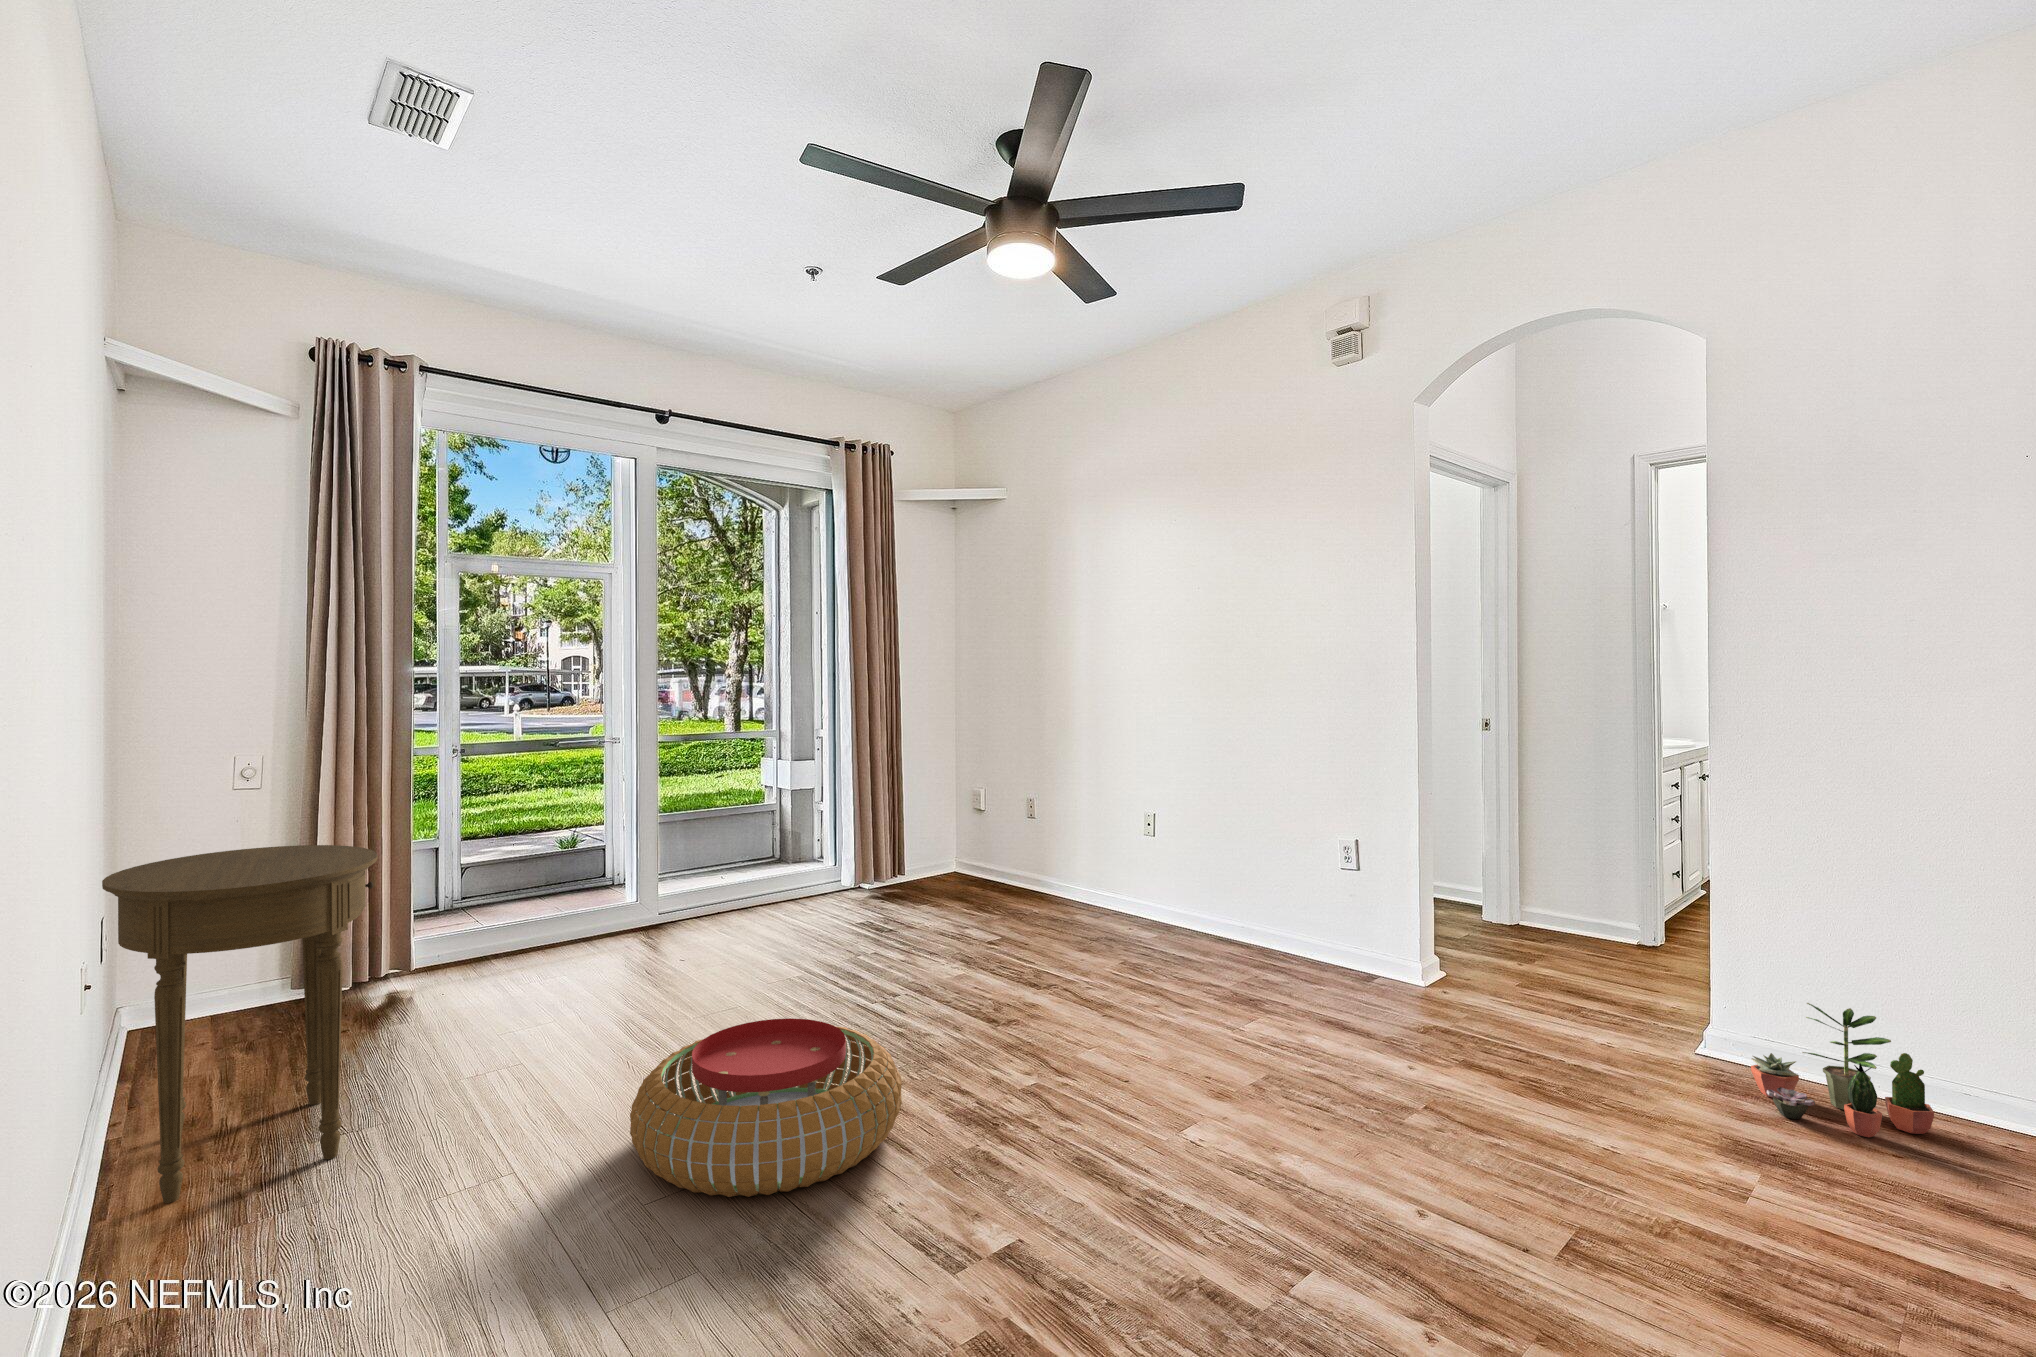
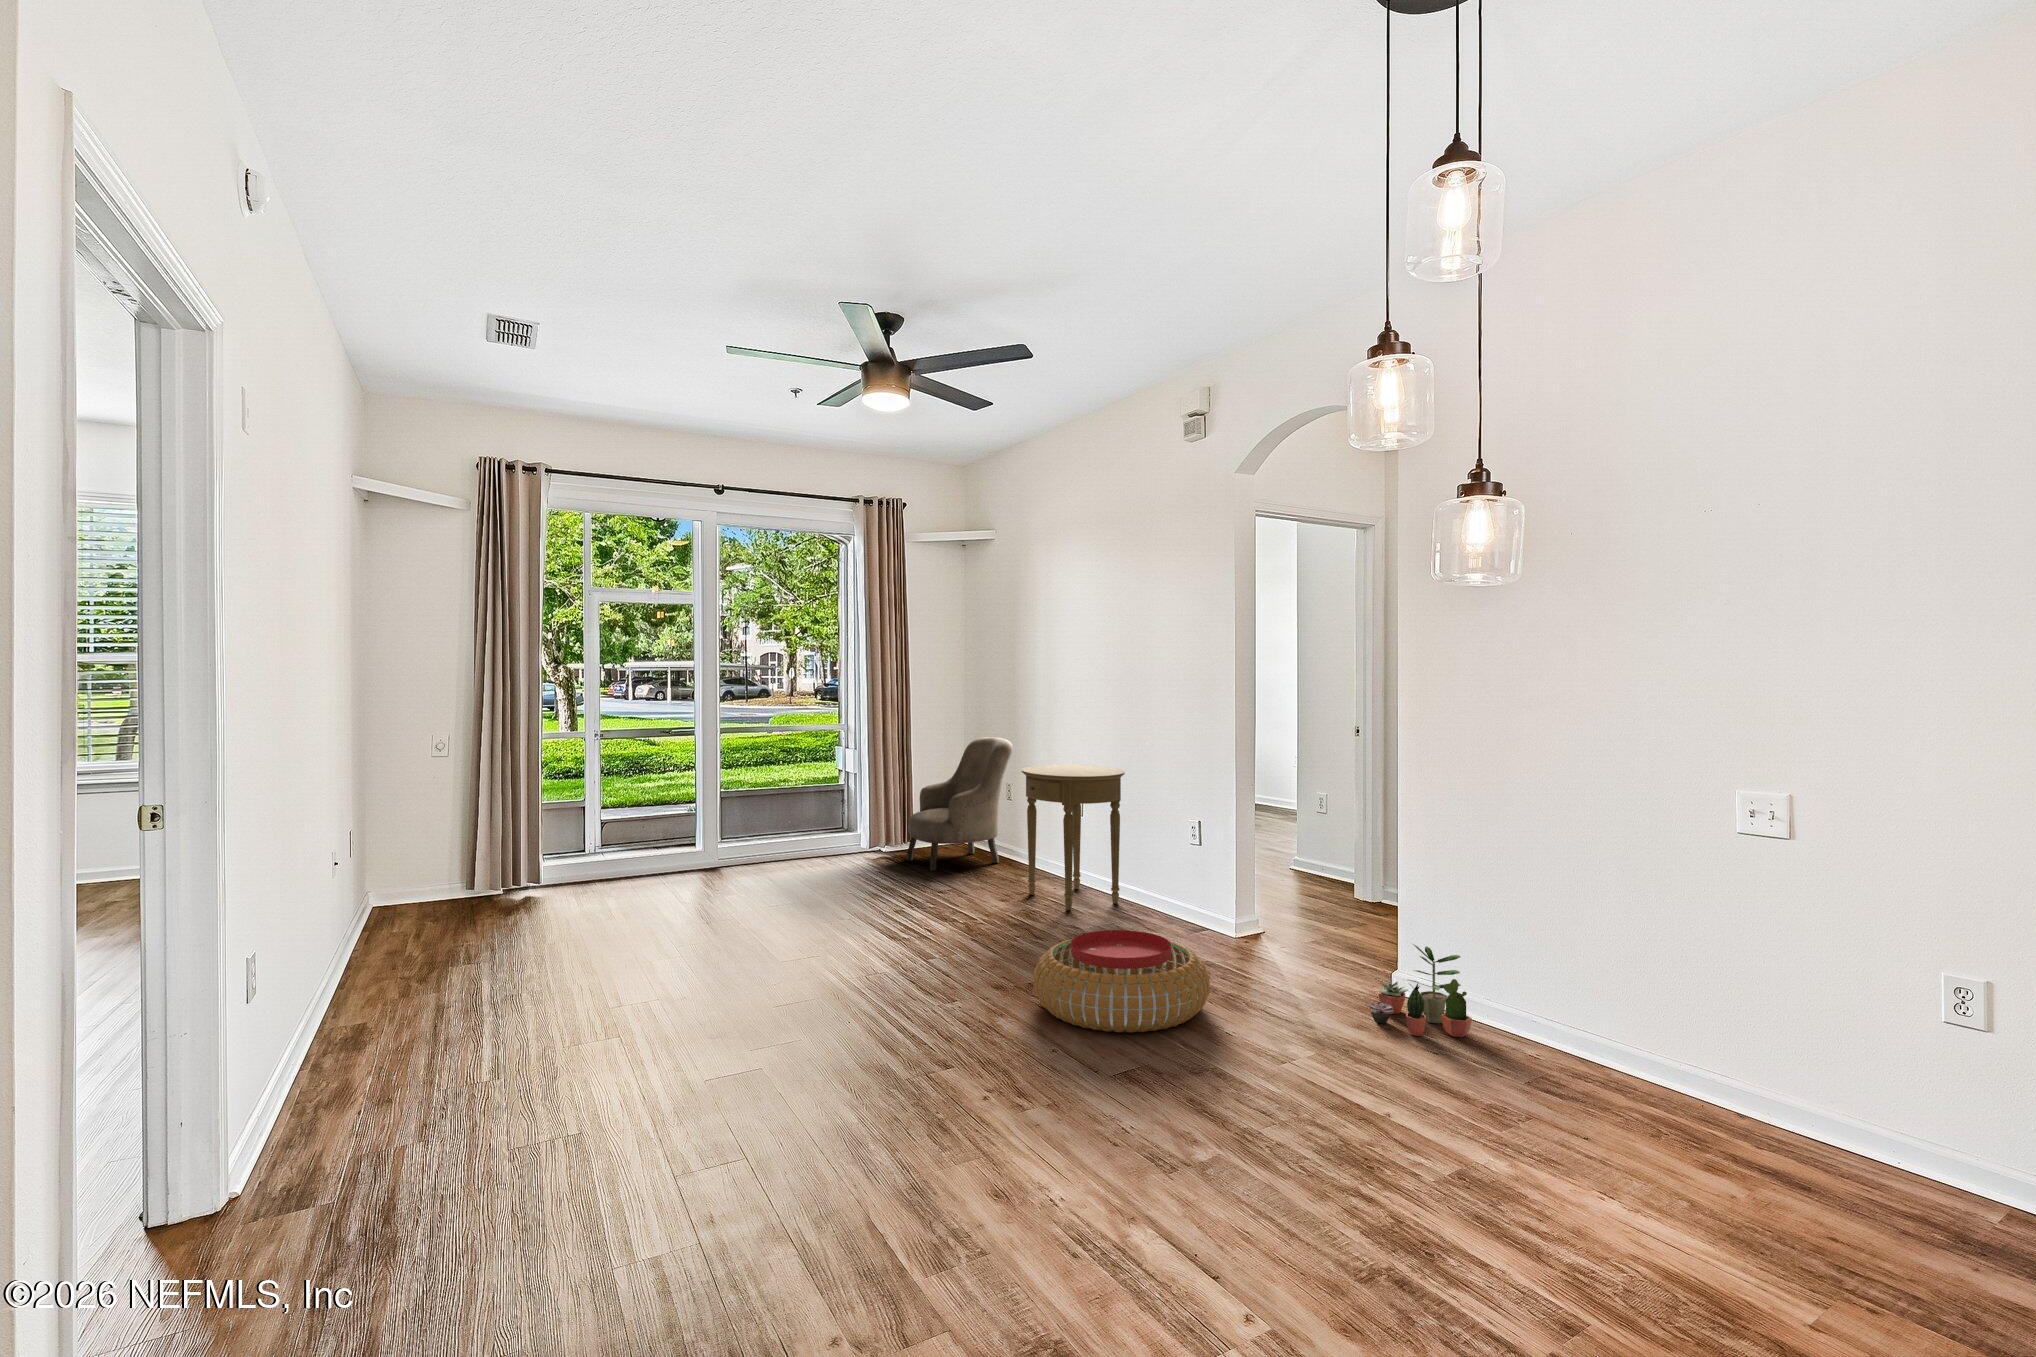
armchair: none [906,742,1038,913] -> present [907,737,1013,870]
side table: present [102,845,378,1203] -> present [1022,765,1125,910]
pouf: present [630,1018,902,1197] -> present [1033,930,1210,1033]

